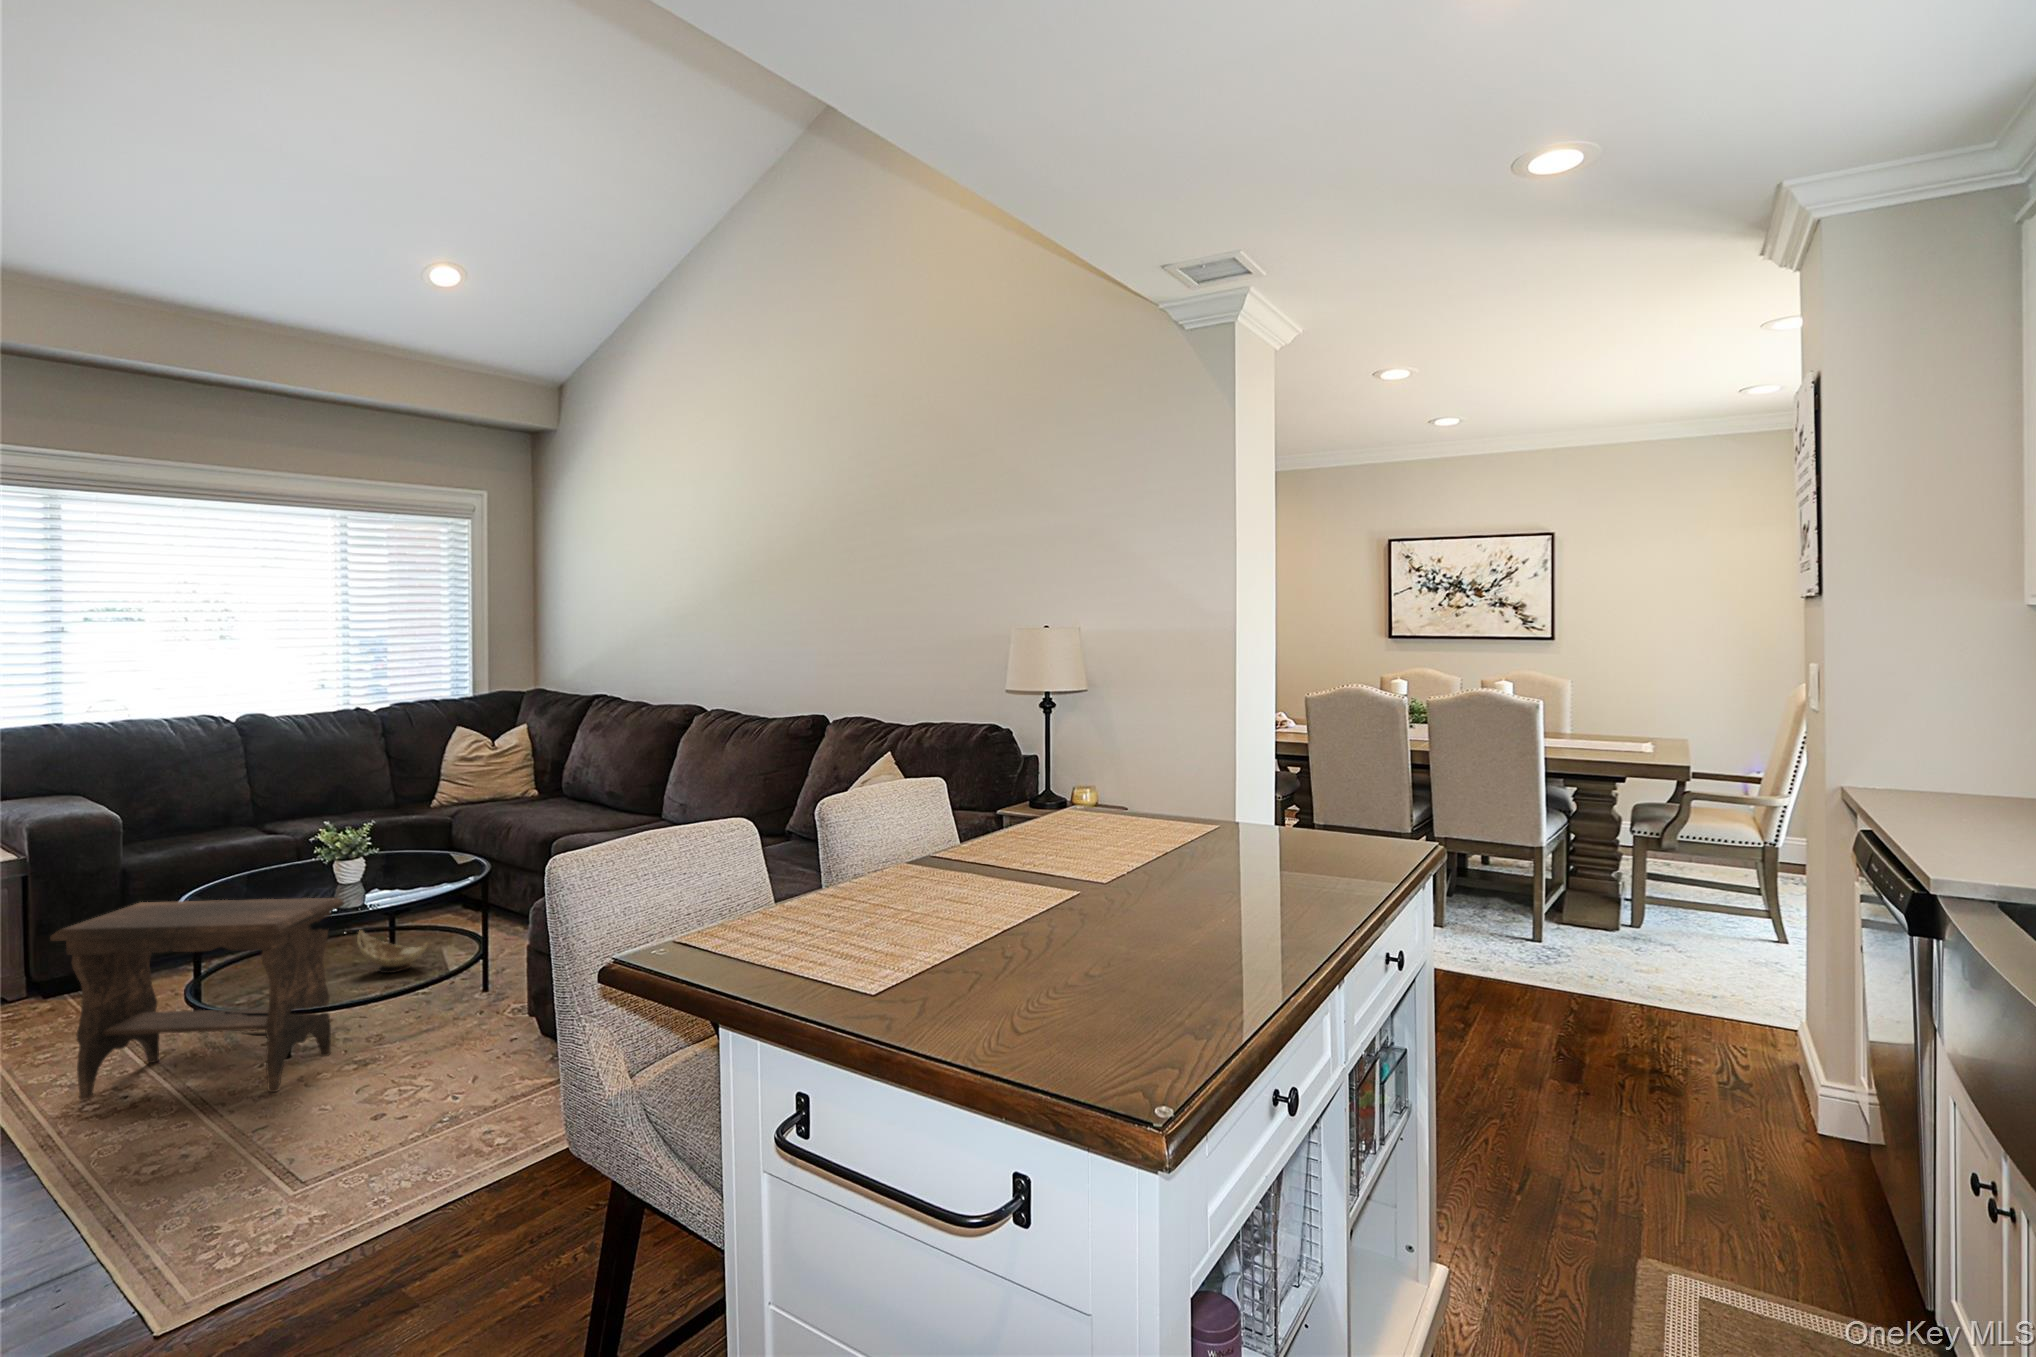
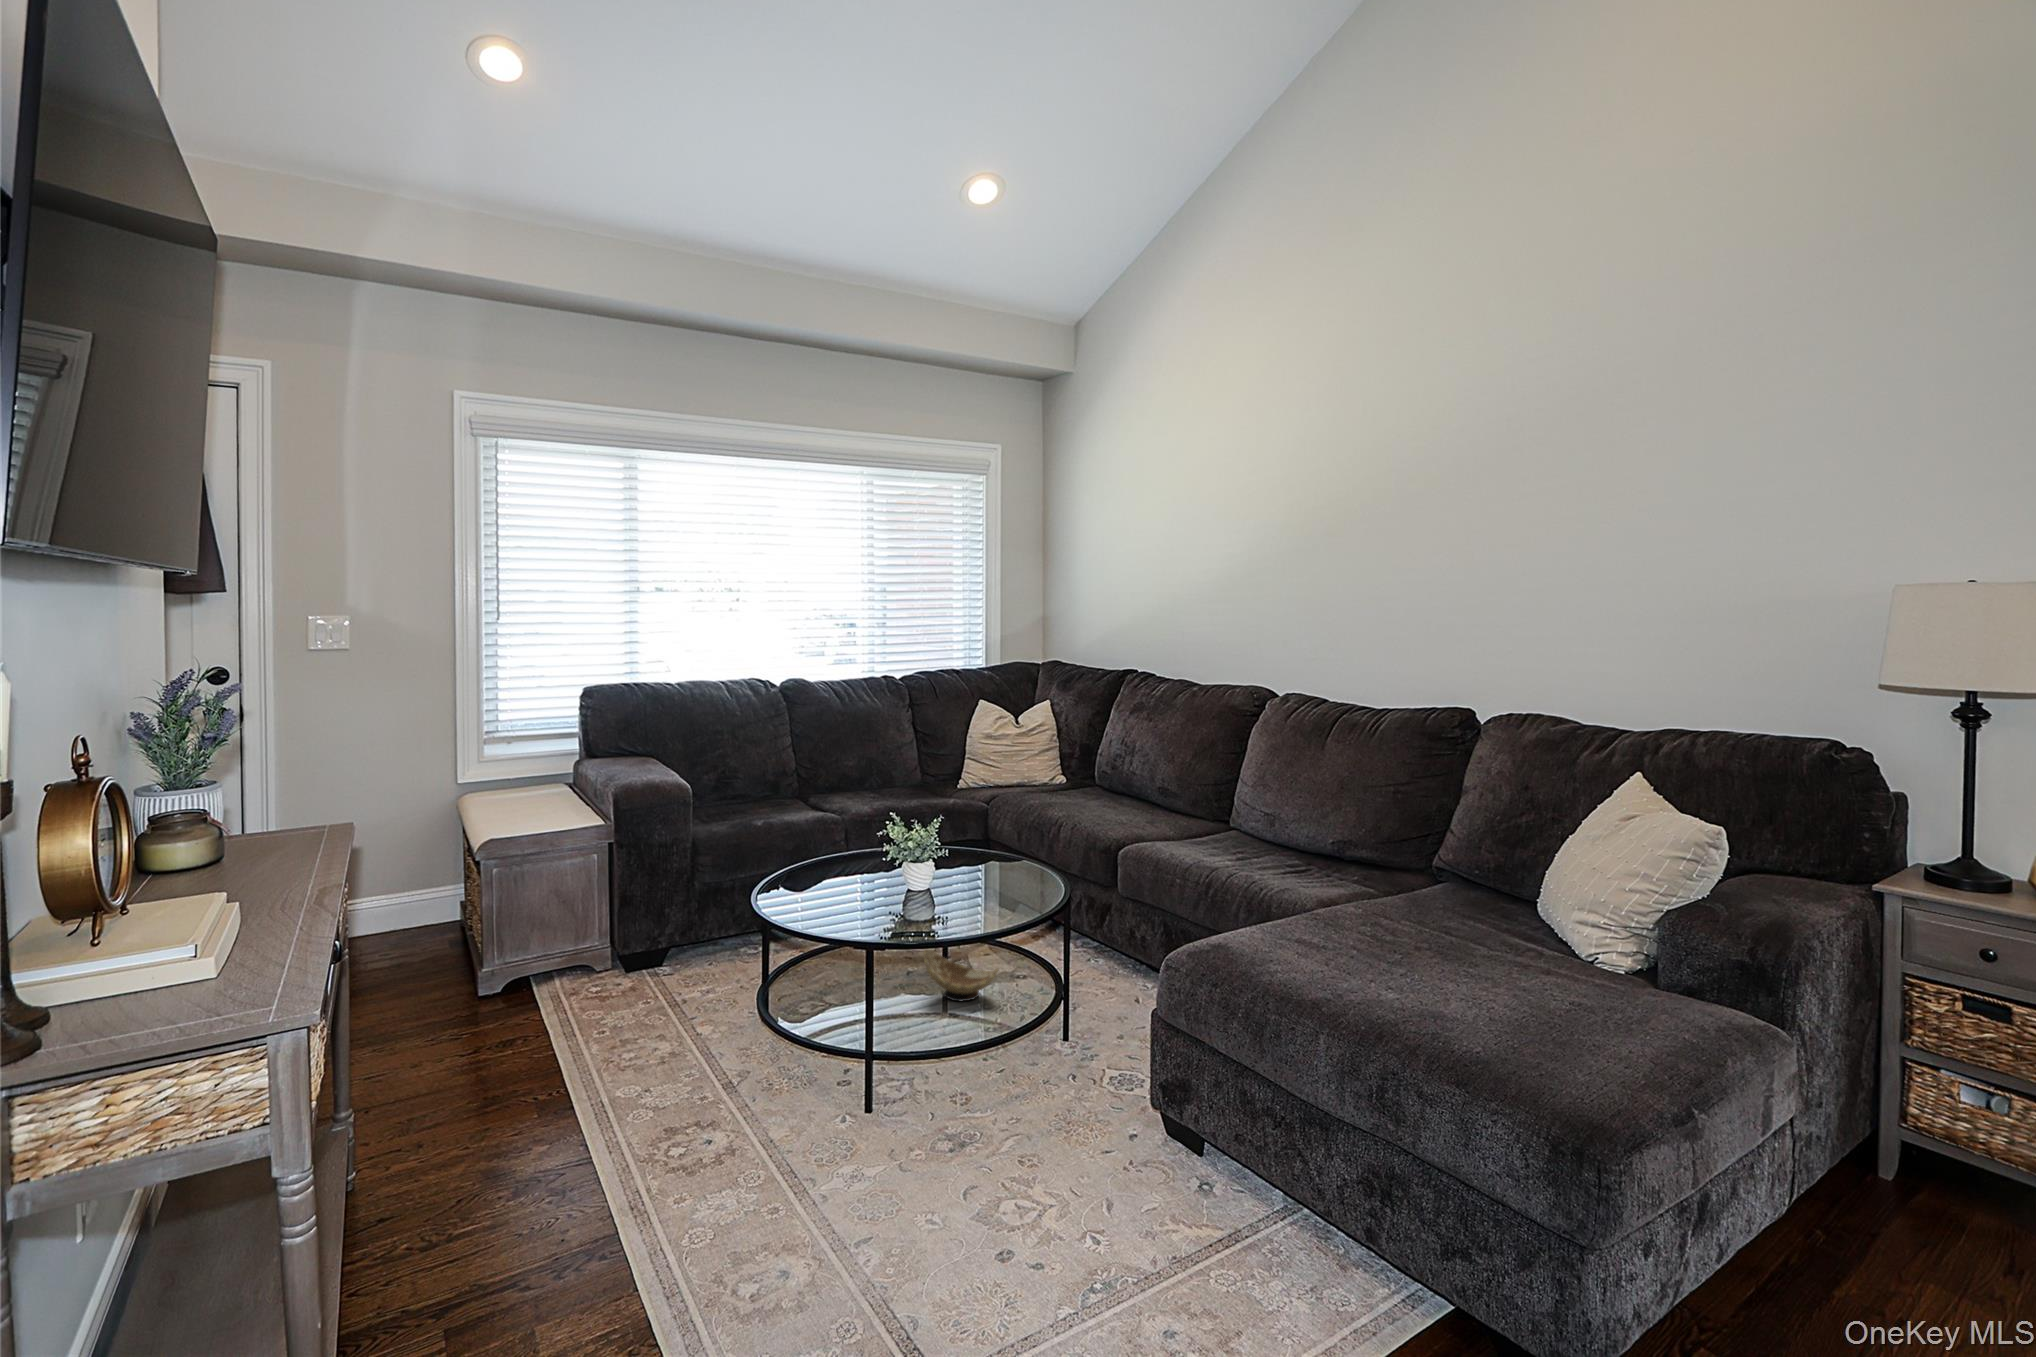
footstool: present [50,898,344,1100] -> none [641,900,933,1173]

